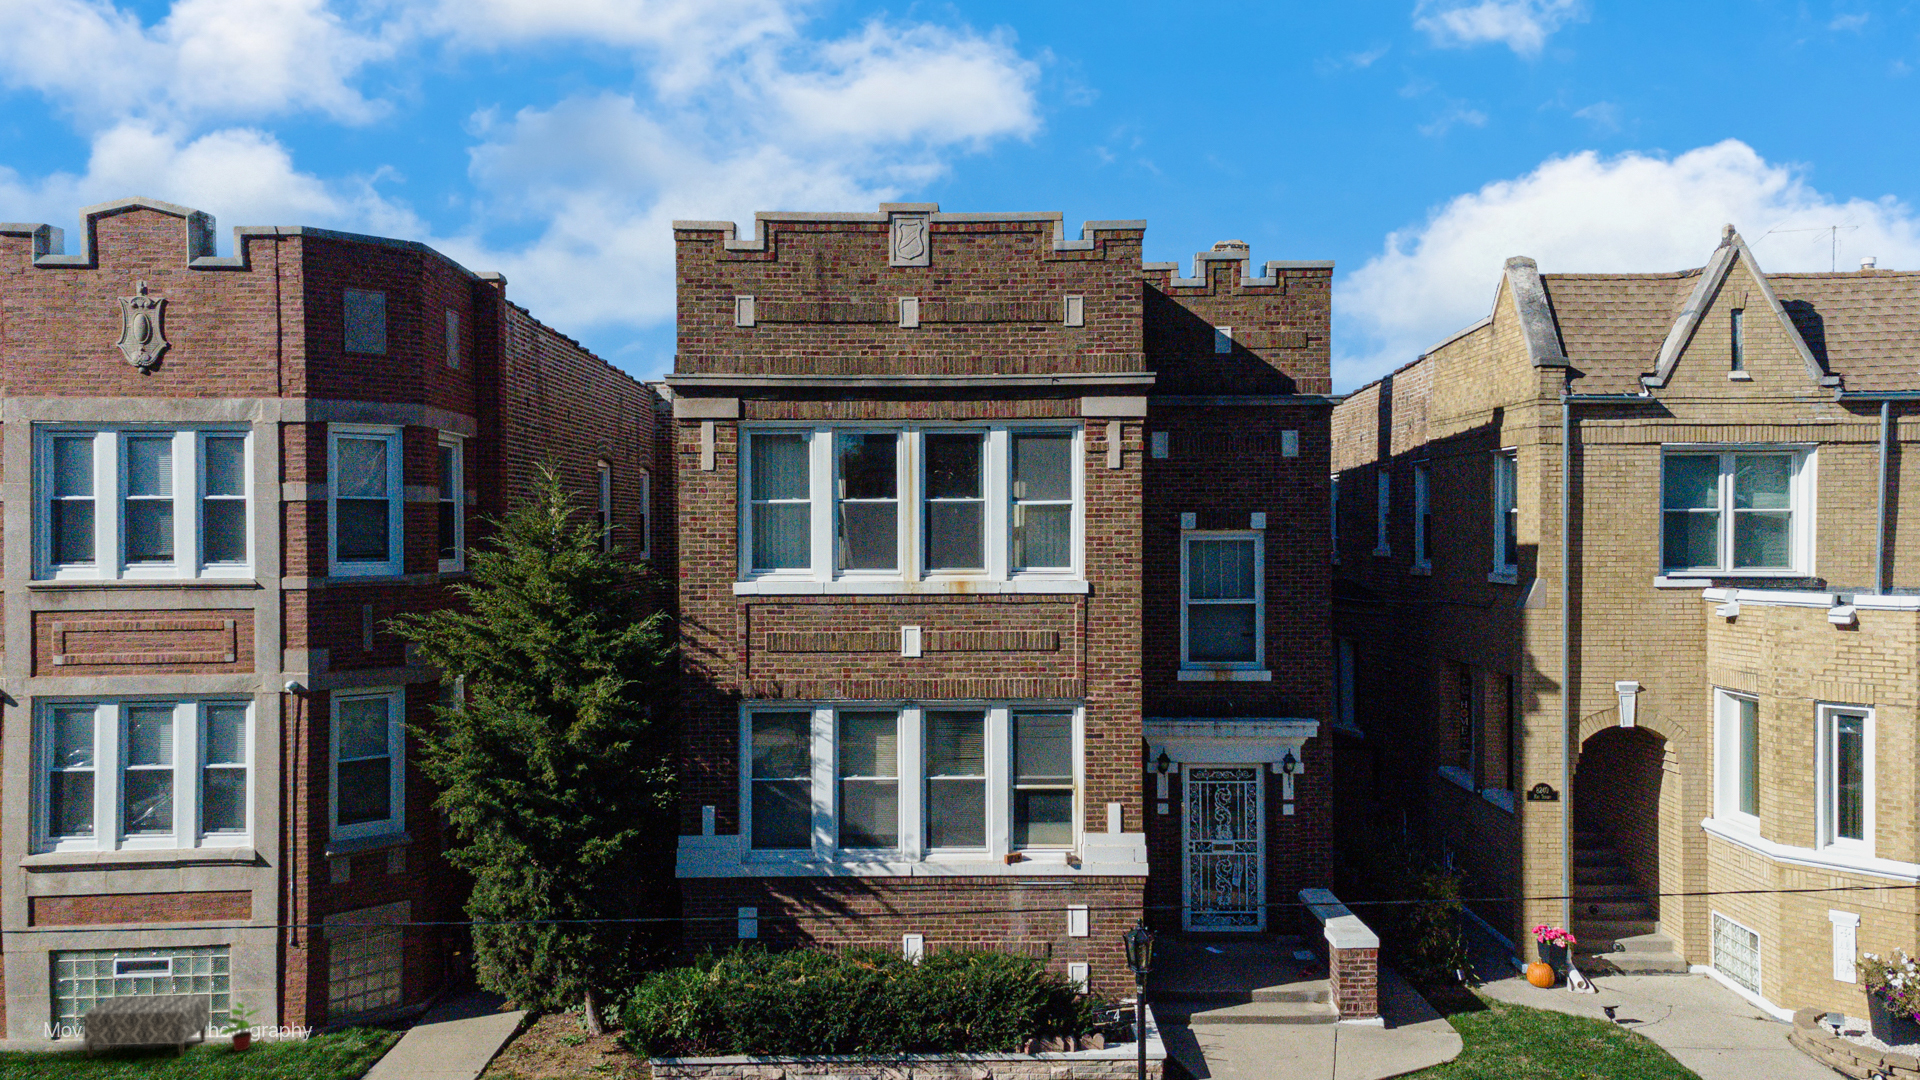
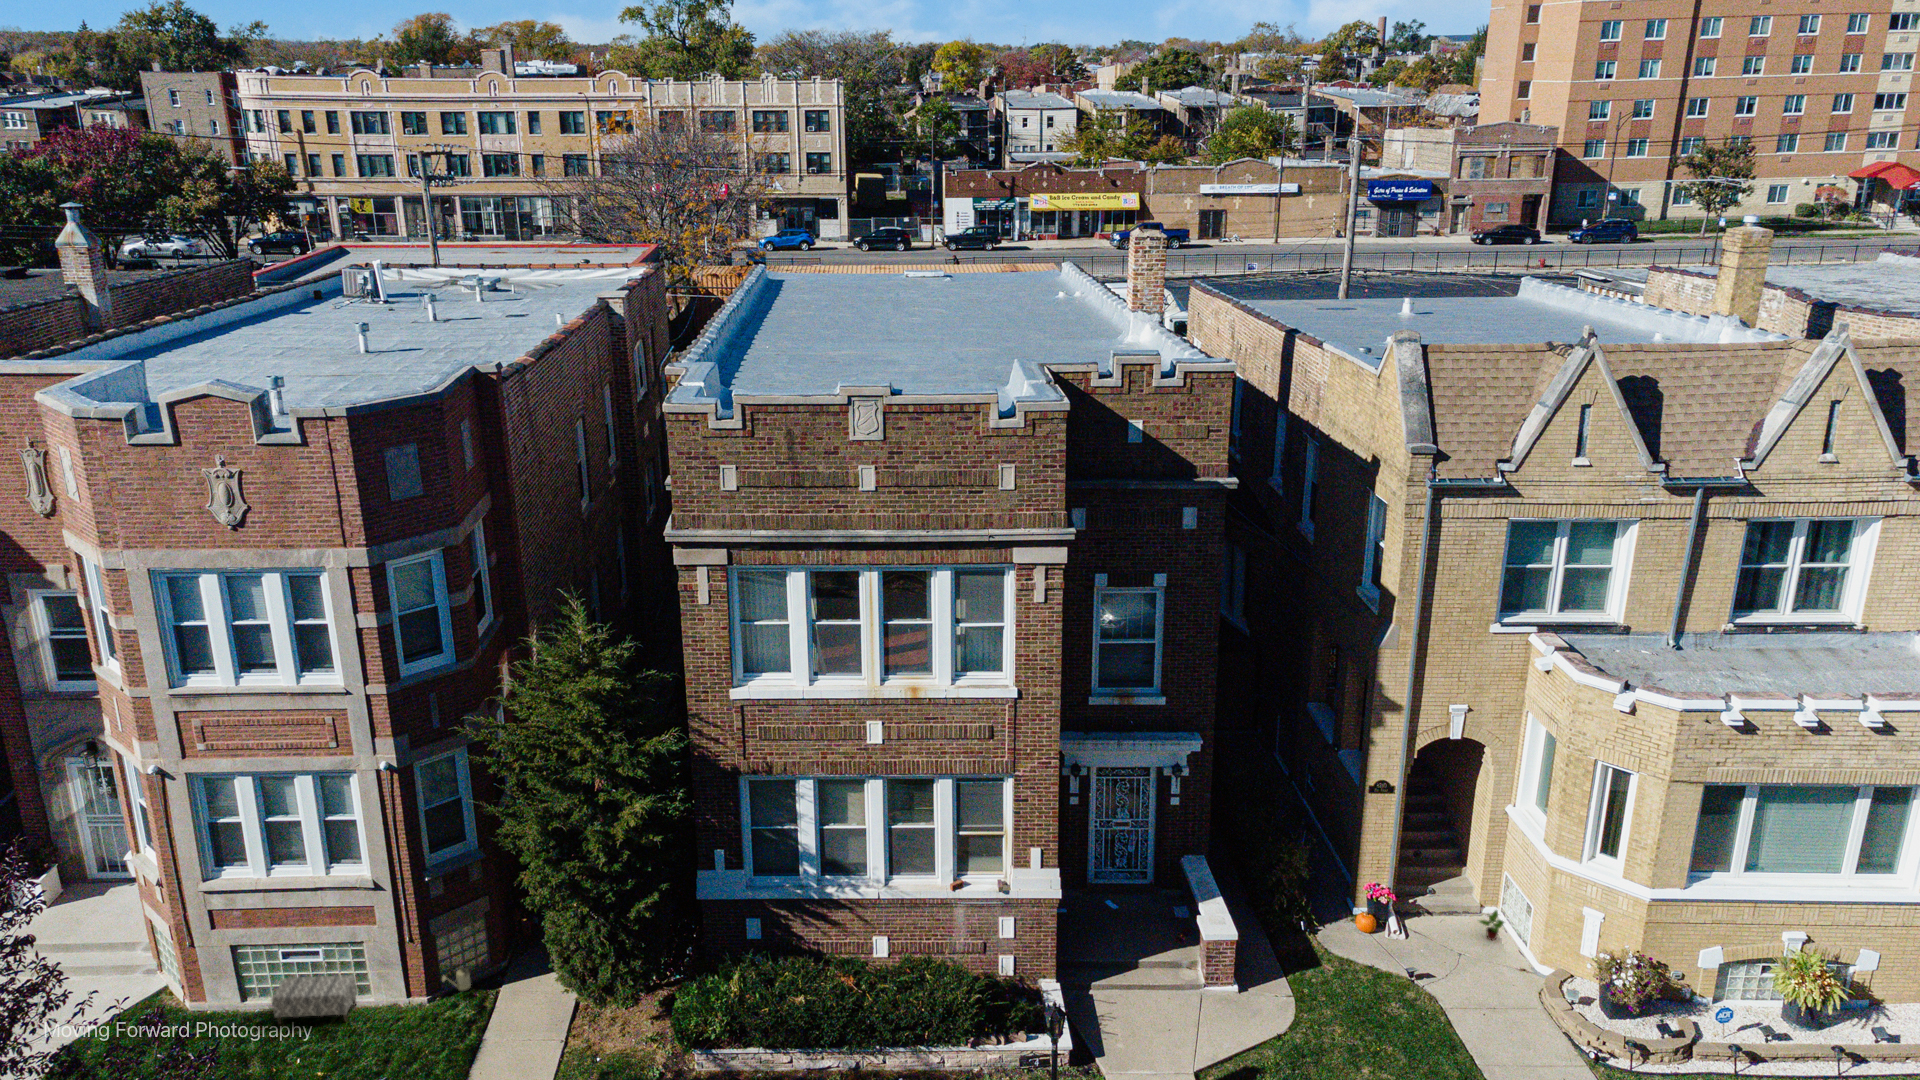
watering can: none [326,992,371,1031] -> present [442,966,471,992]
potted plant: present [221,1003,260,1051] -> present [1480,910,1504,940]

